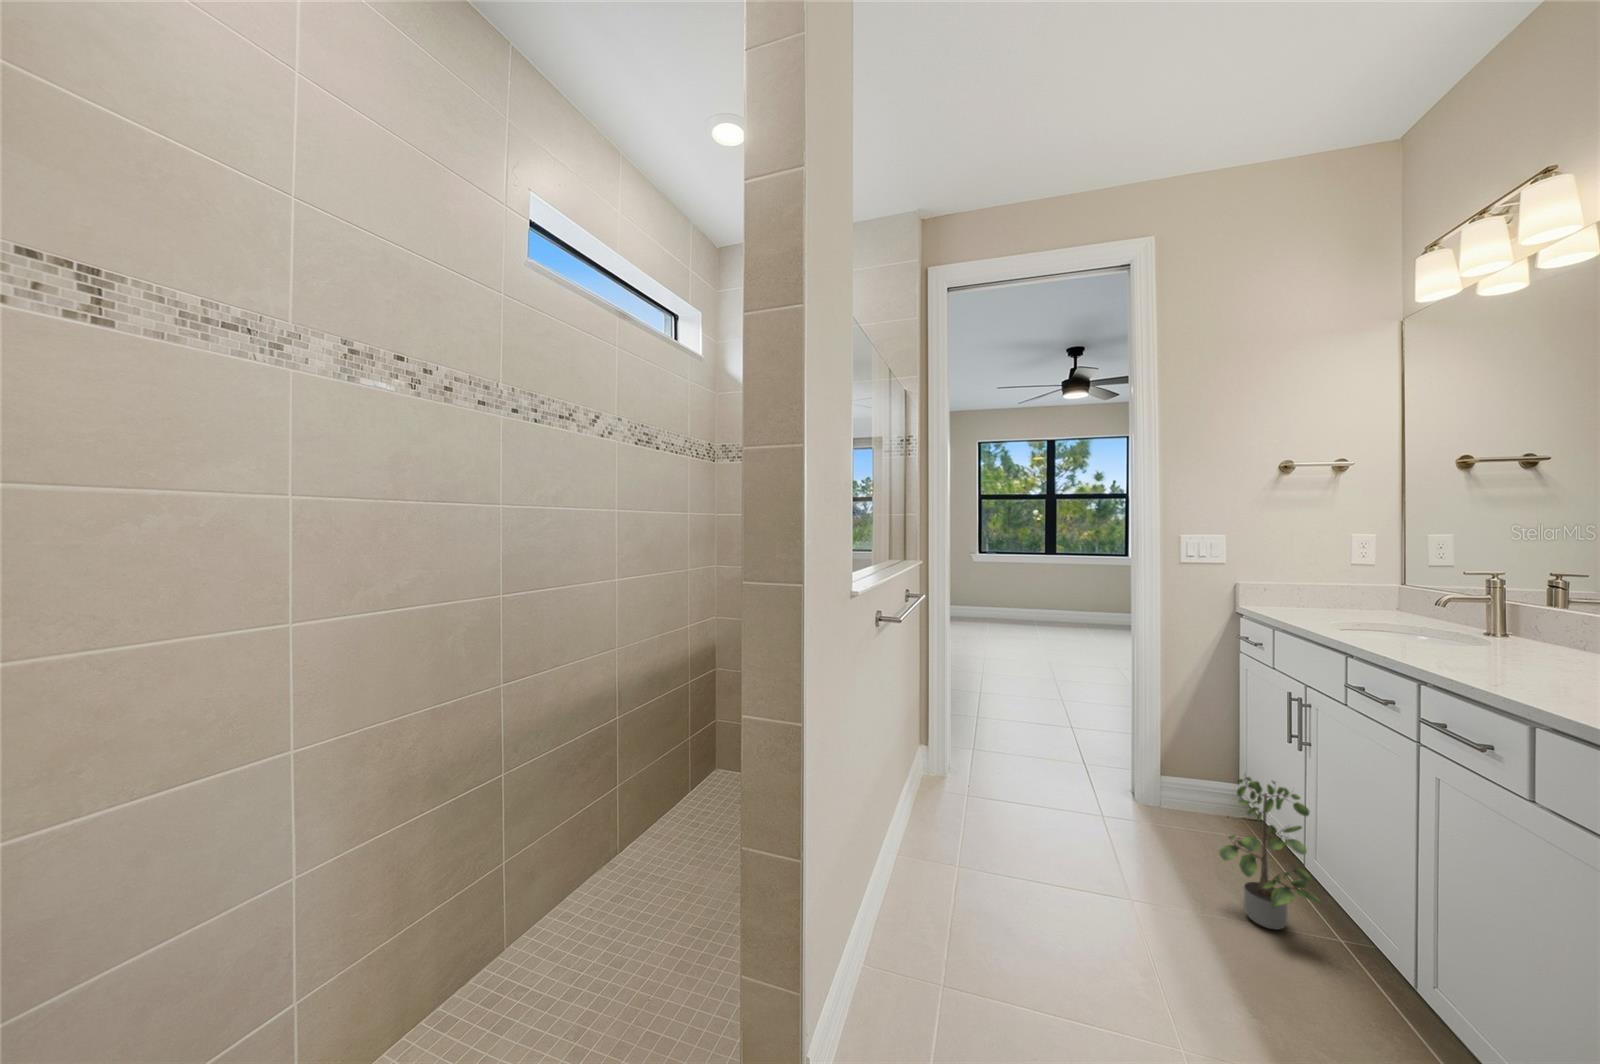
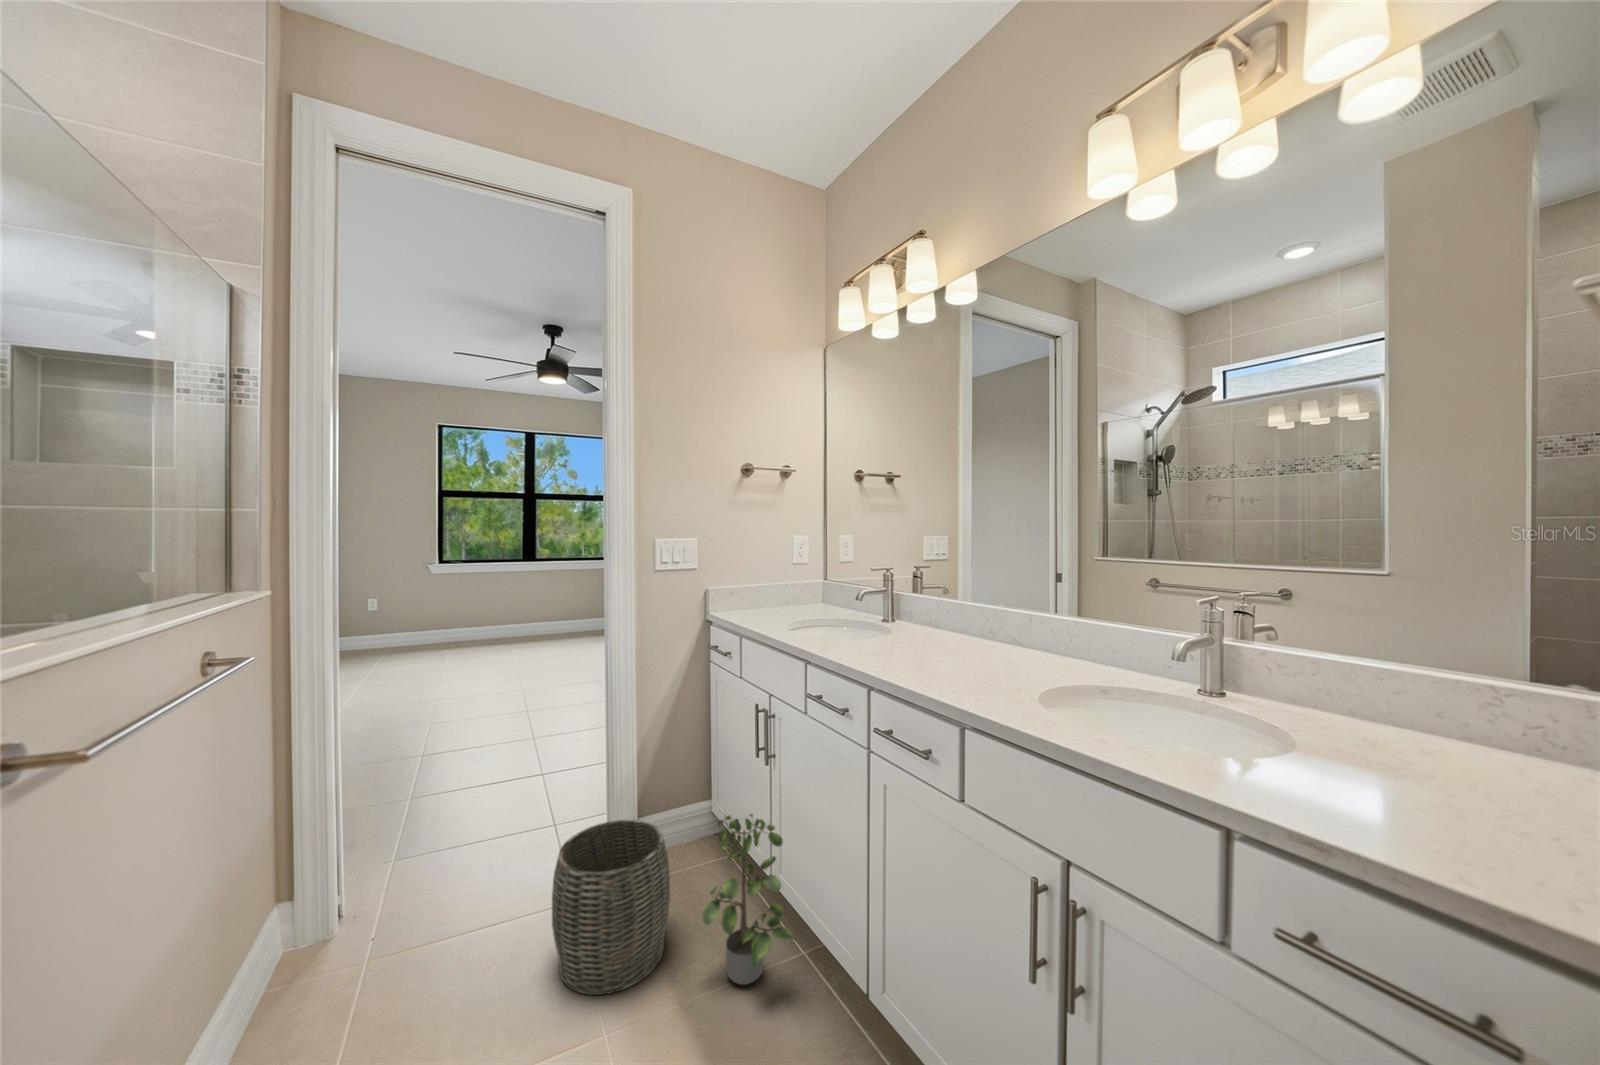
woven basket: none [1086,757,1188,882] -> present [552,820,670,995]

